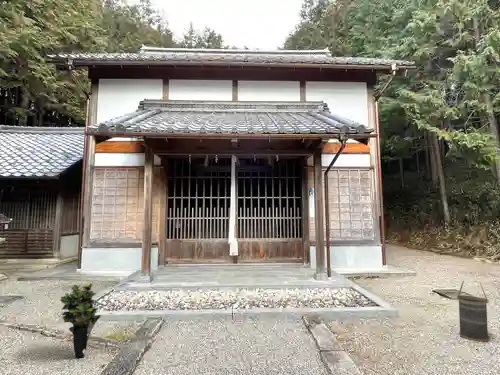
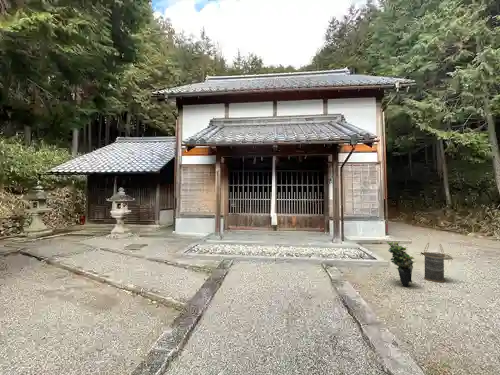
potted plant: present [60,283,101,358] -> present [387,242,414,287]

